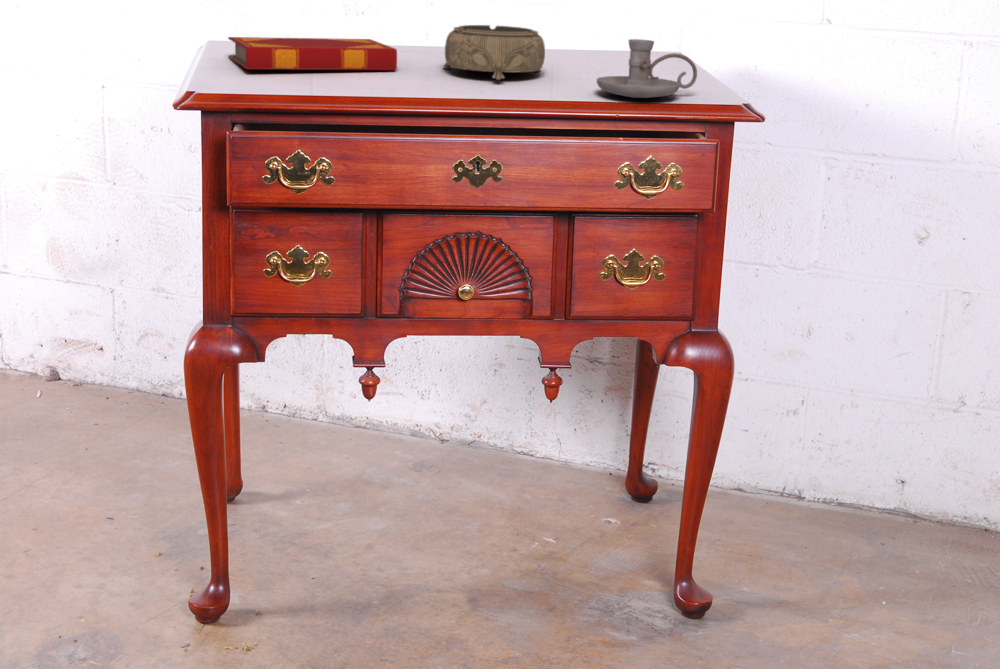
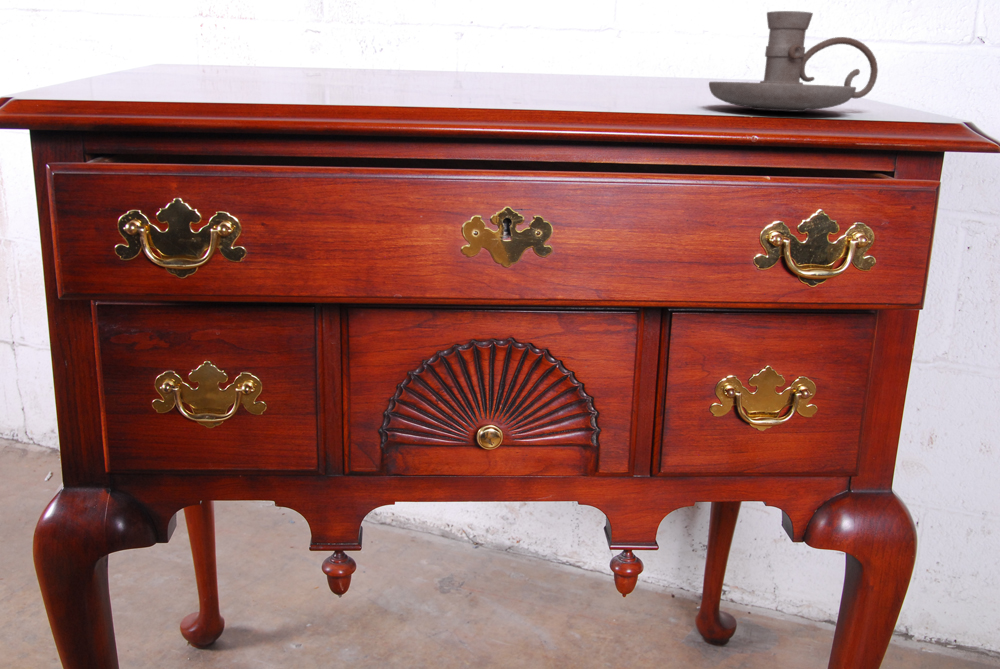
decorative bowl: present [443,25,545,80] -> none [461,16,614,93]
hardback book: present [228,37,397,70] -> none [143,41,390,86]

